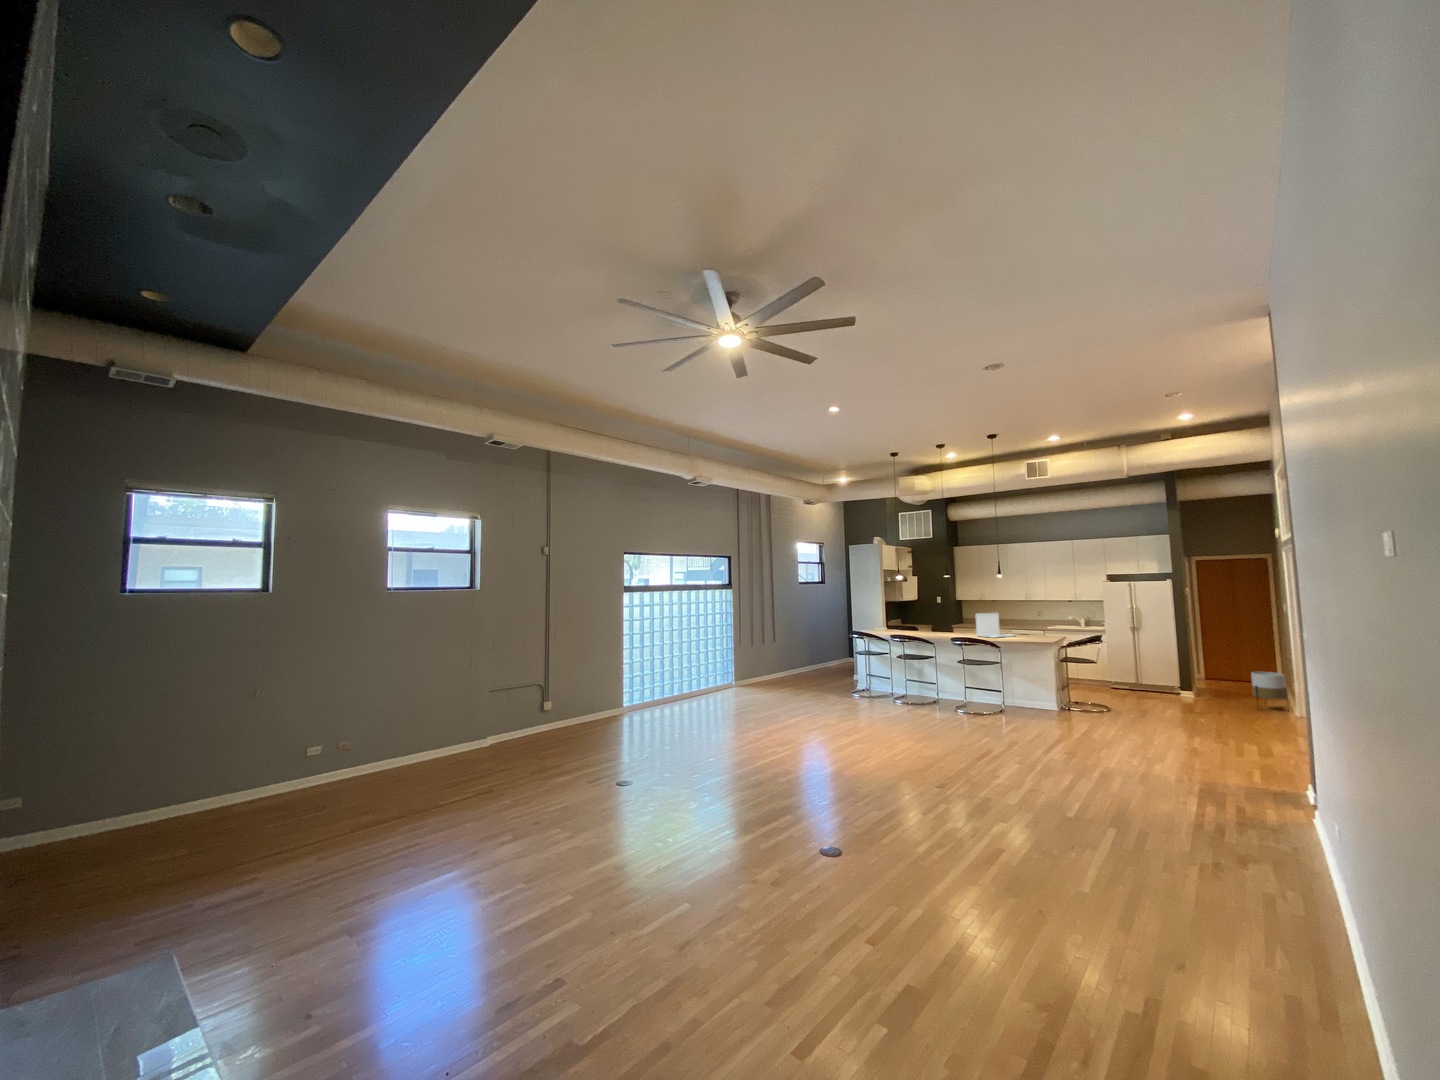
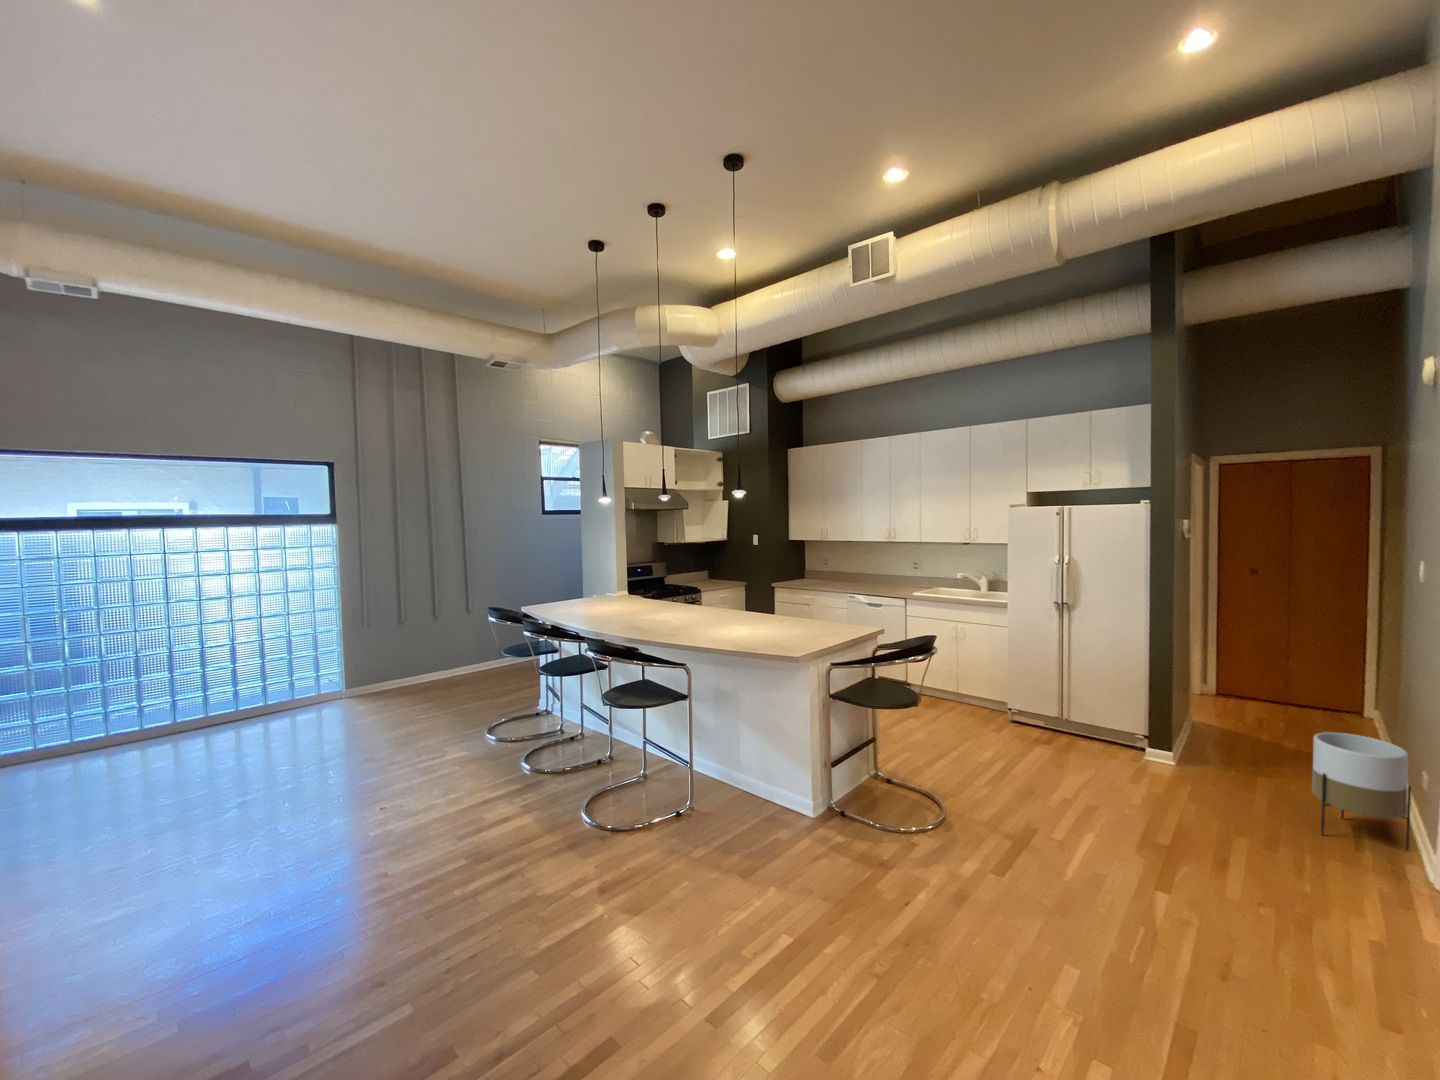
laptop: present [976,612,1015,638] -> none [695,574,772,634]

